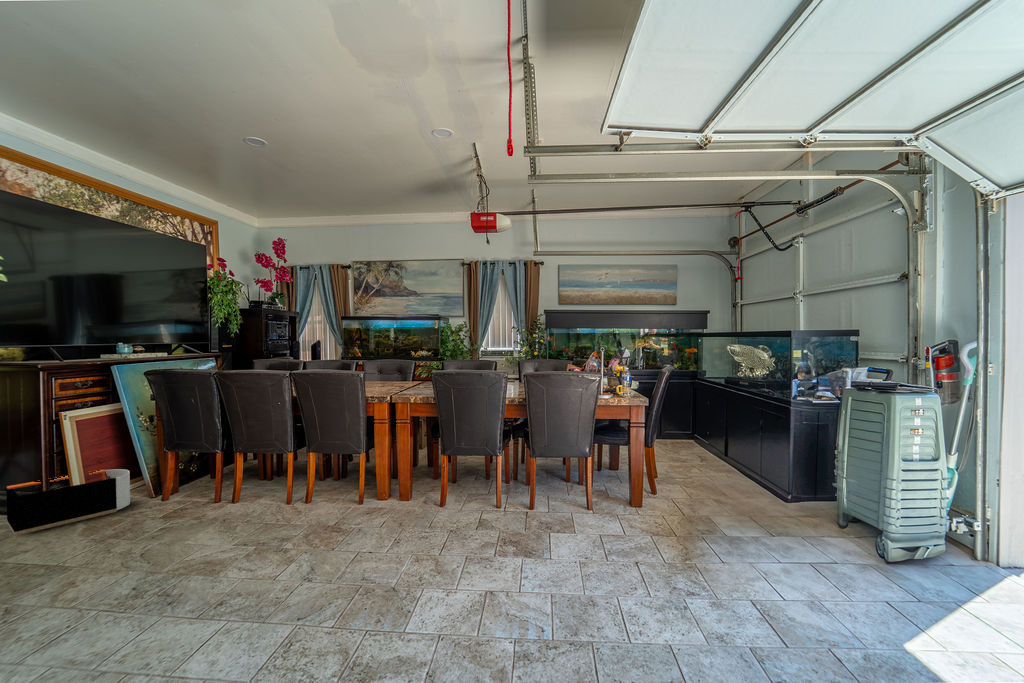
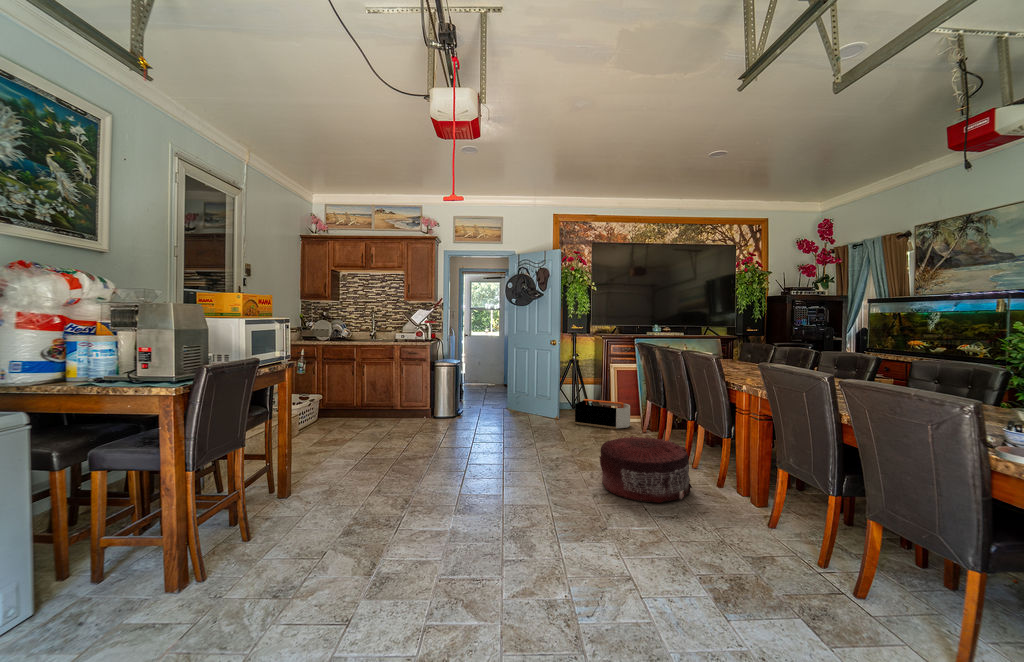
pouf: none [270,472,380,555] -> present [599,436,692,503]

